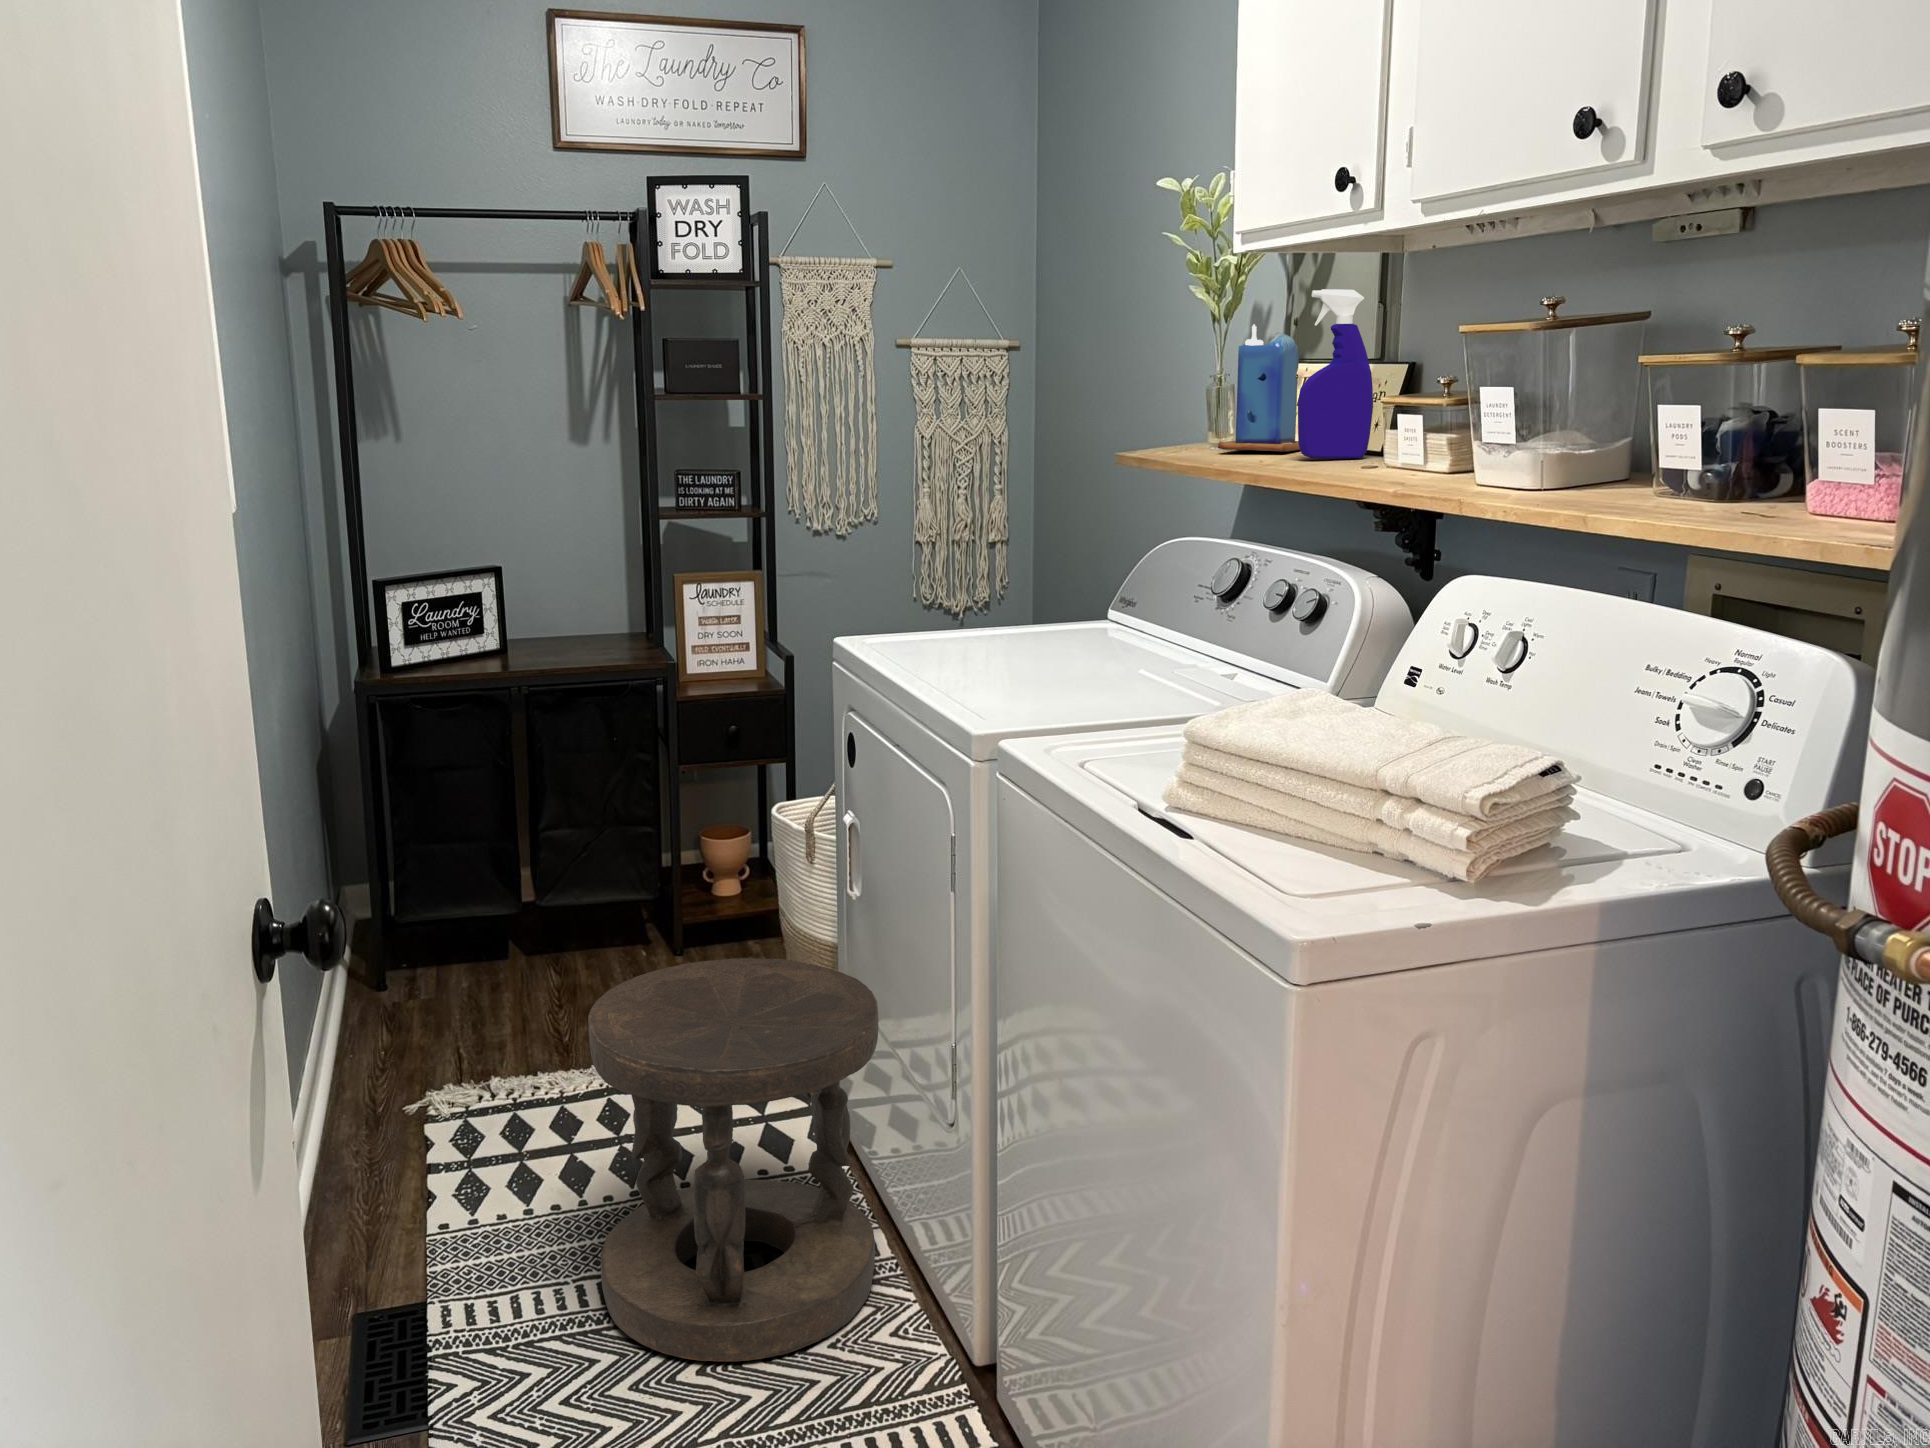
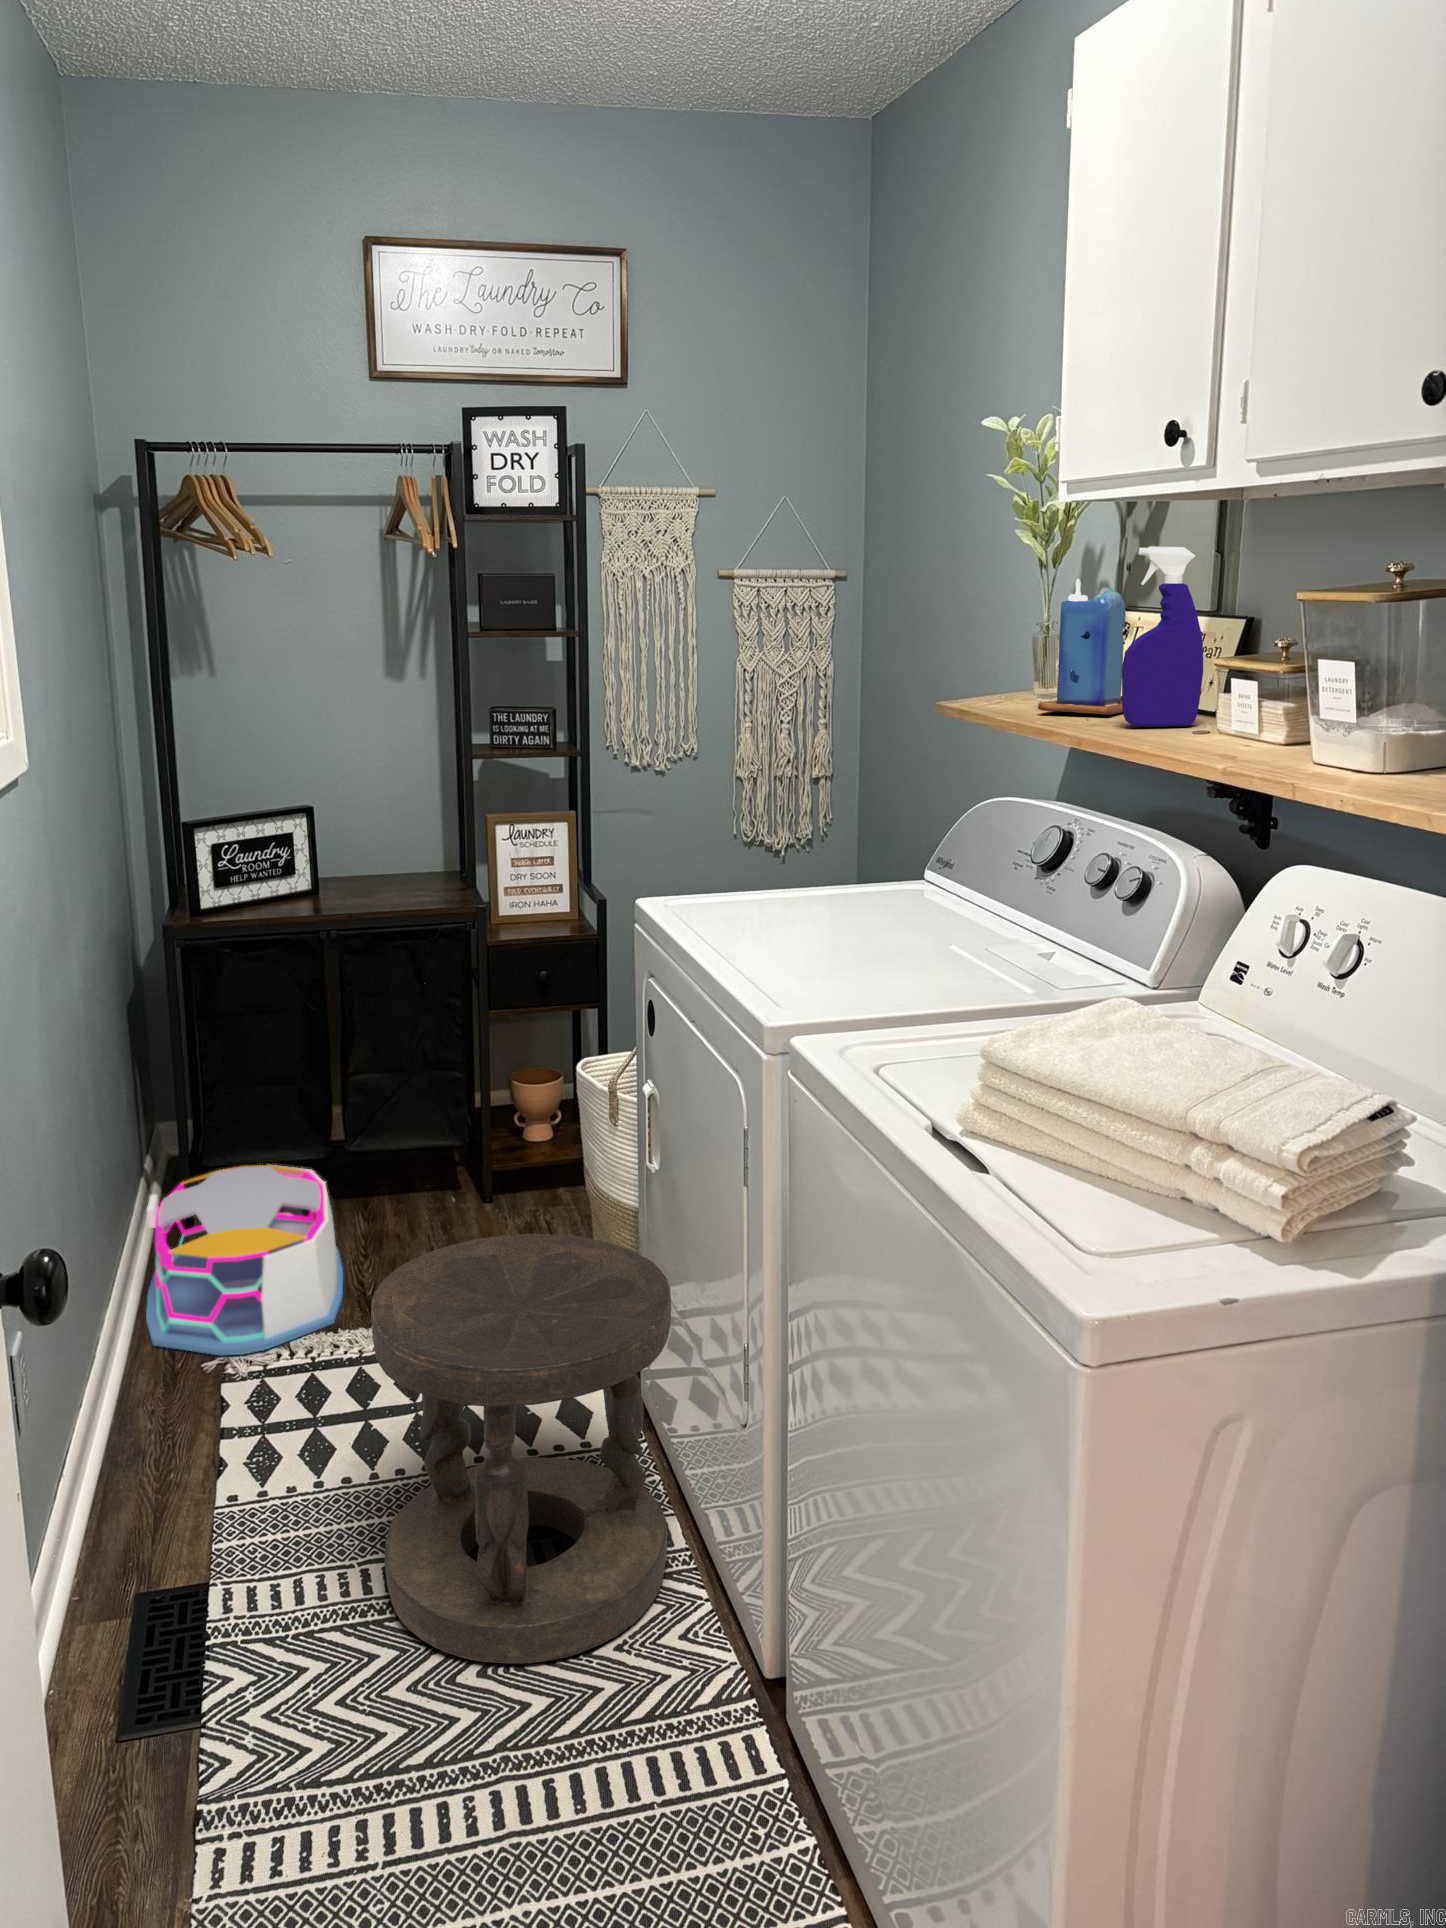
storage bin: none [342,921,538,1101] -> present [146,1165,343,1355]

